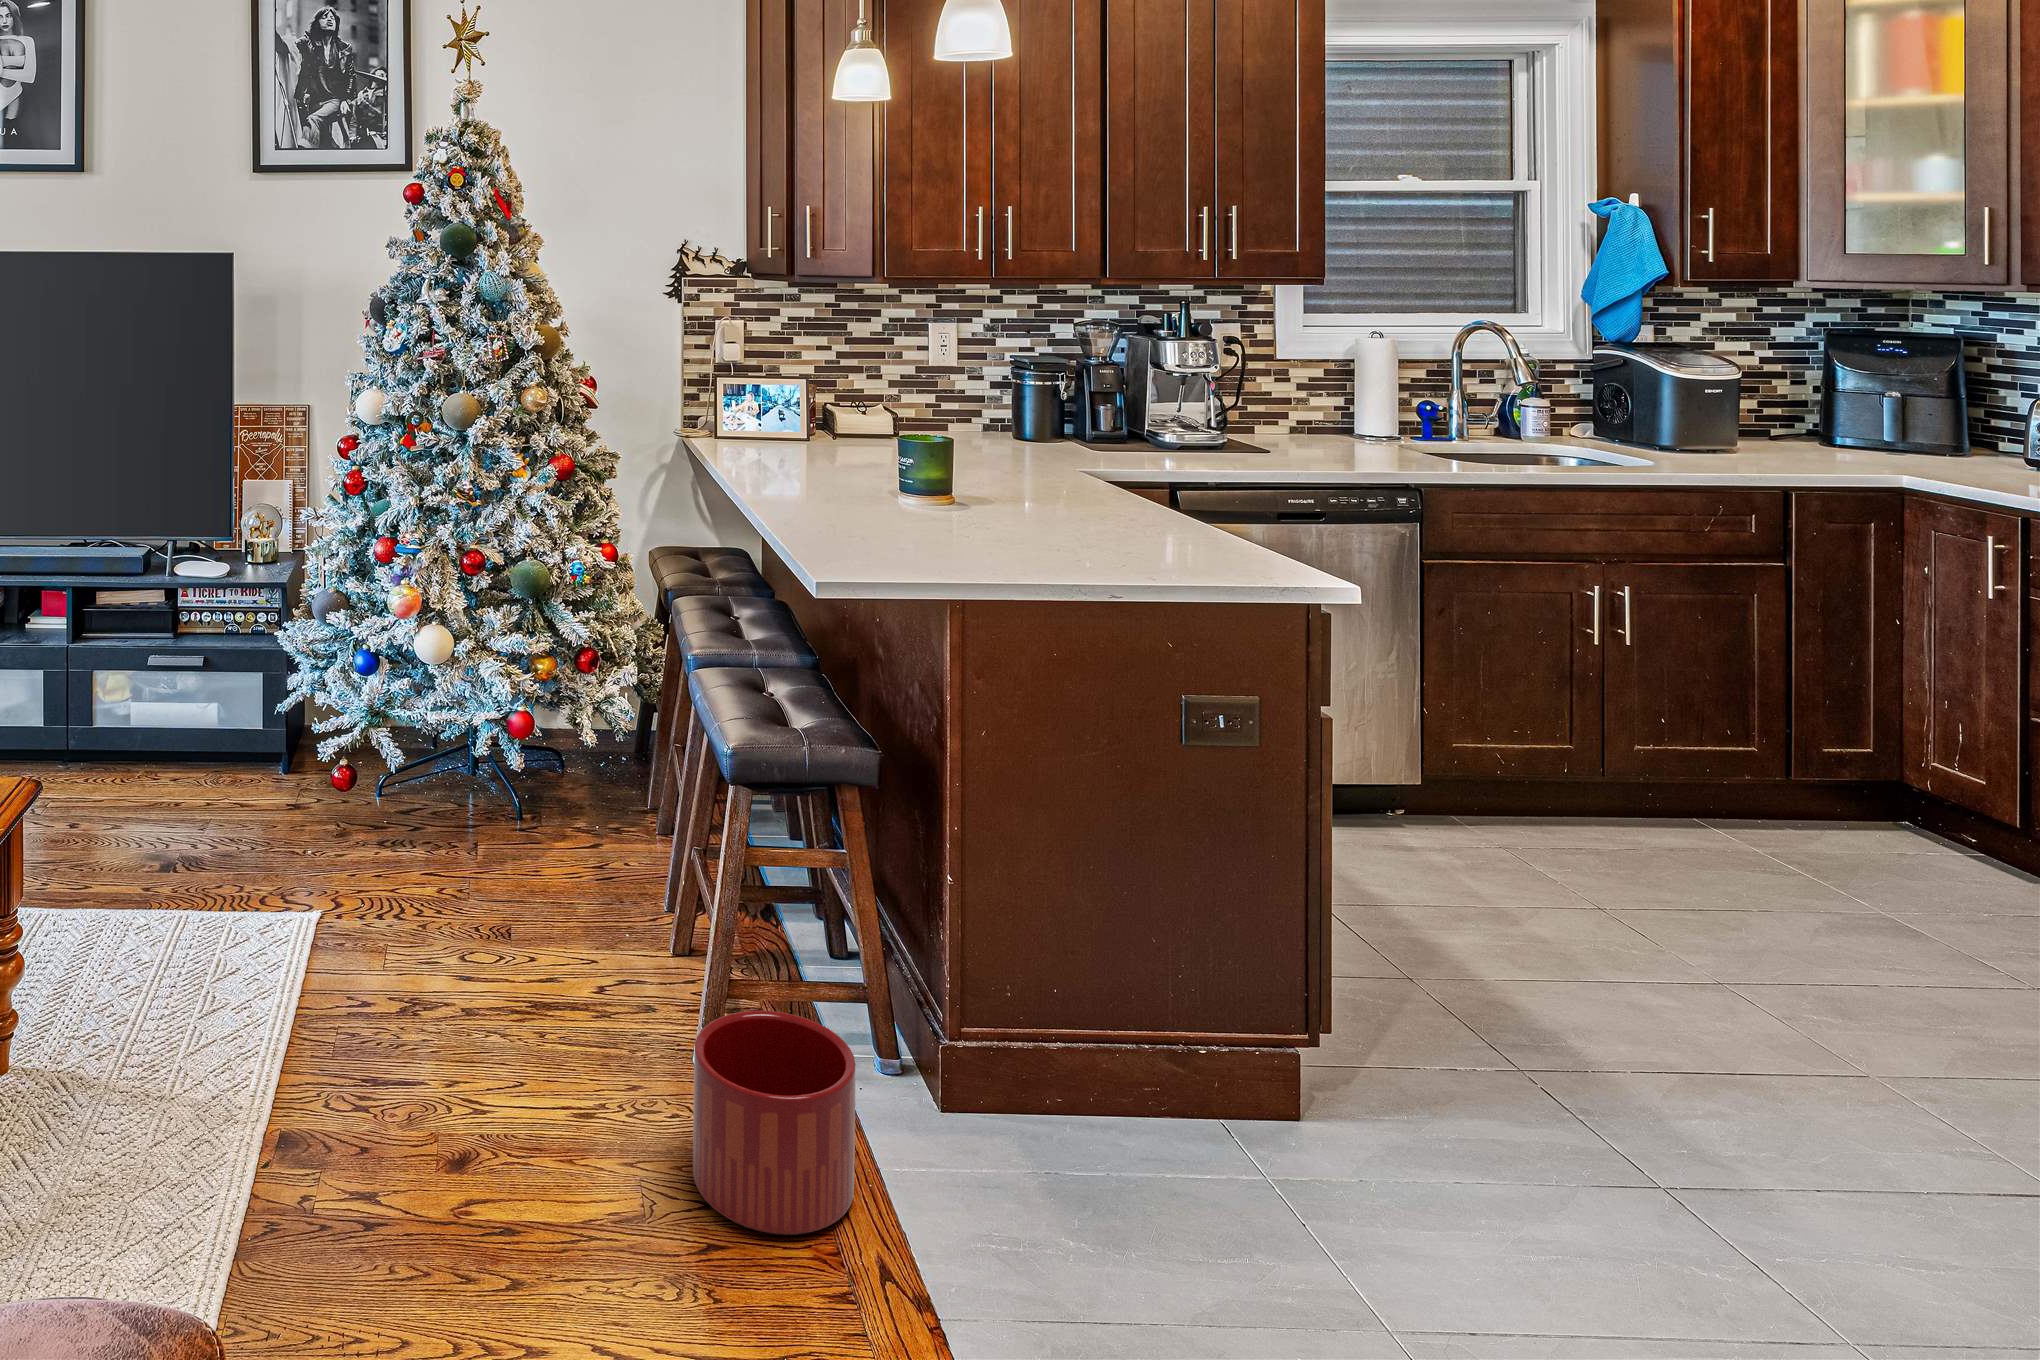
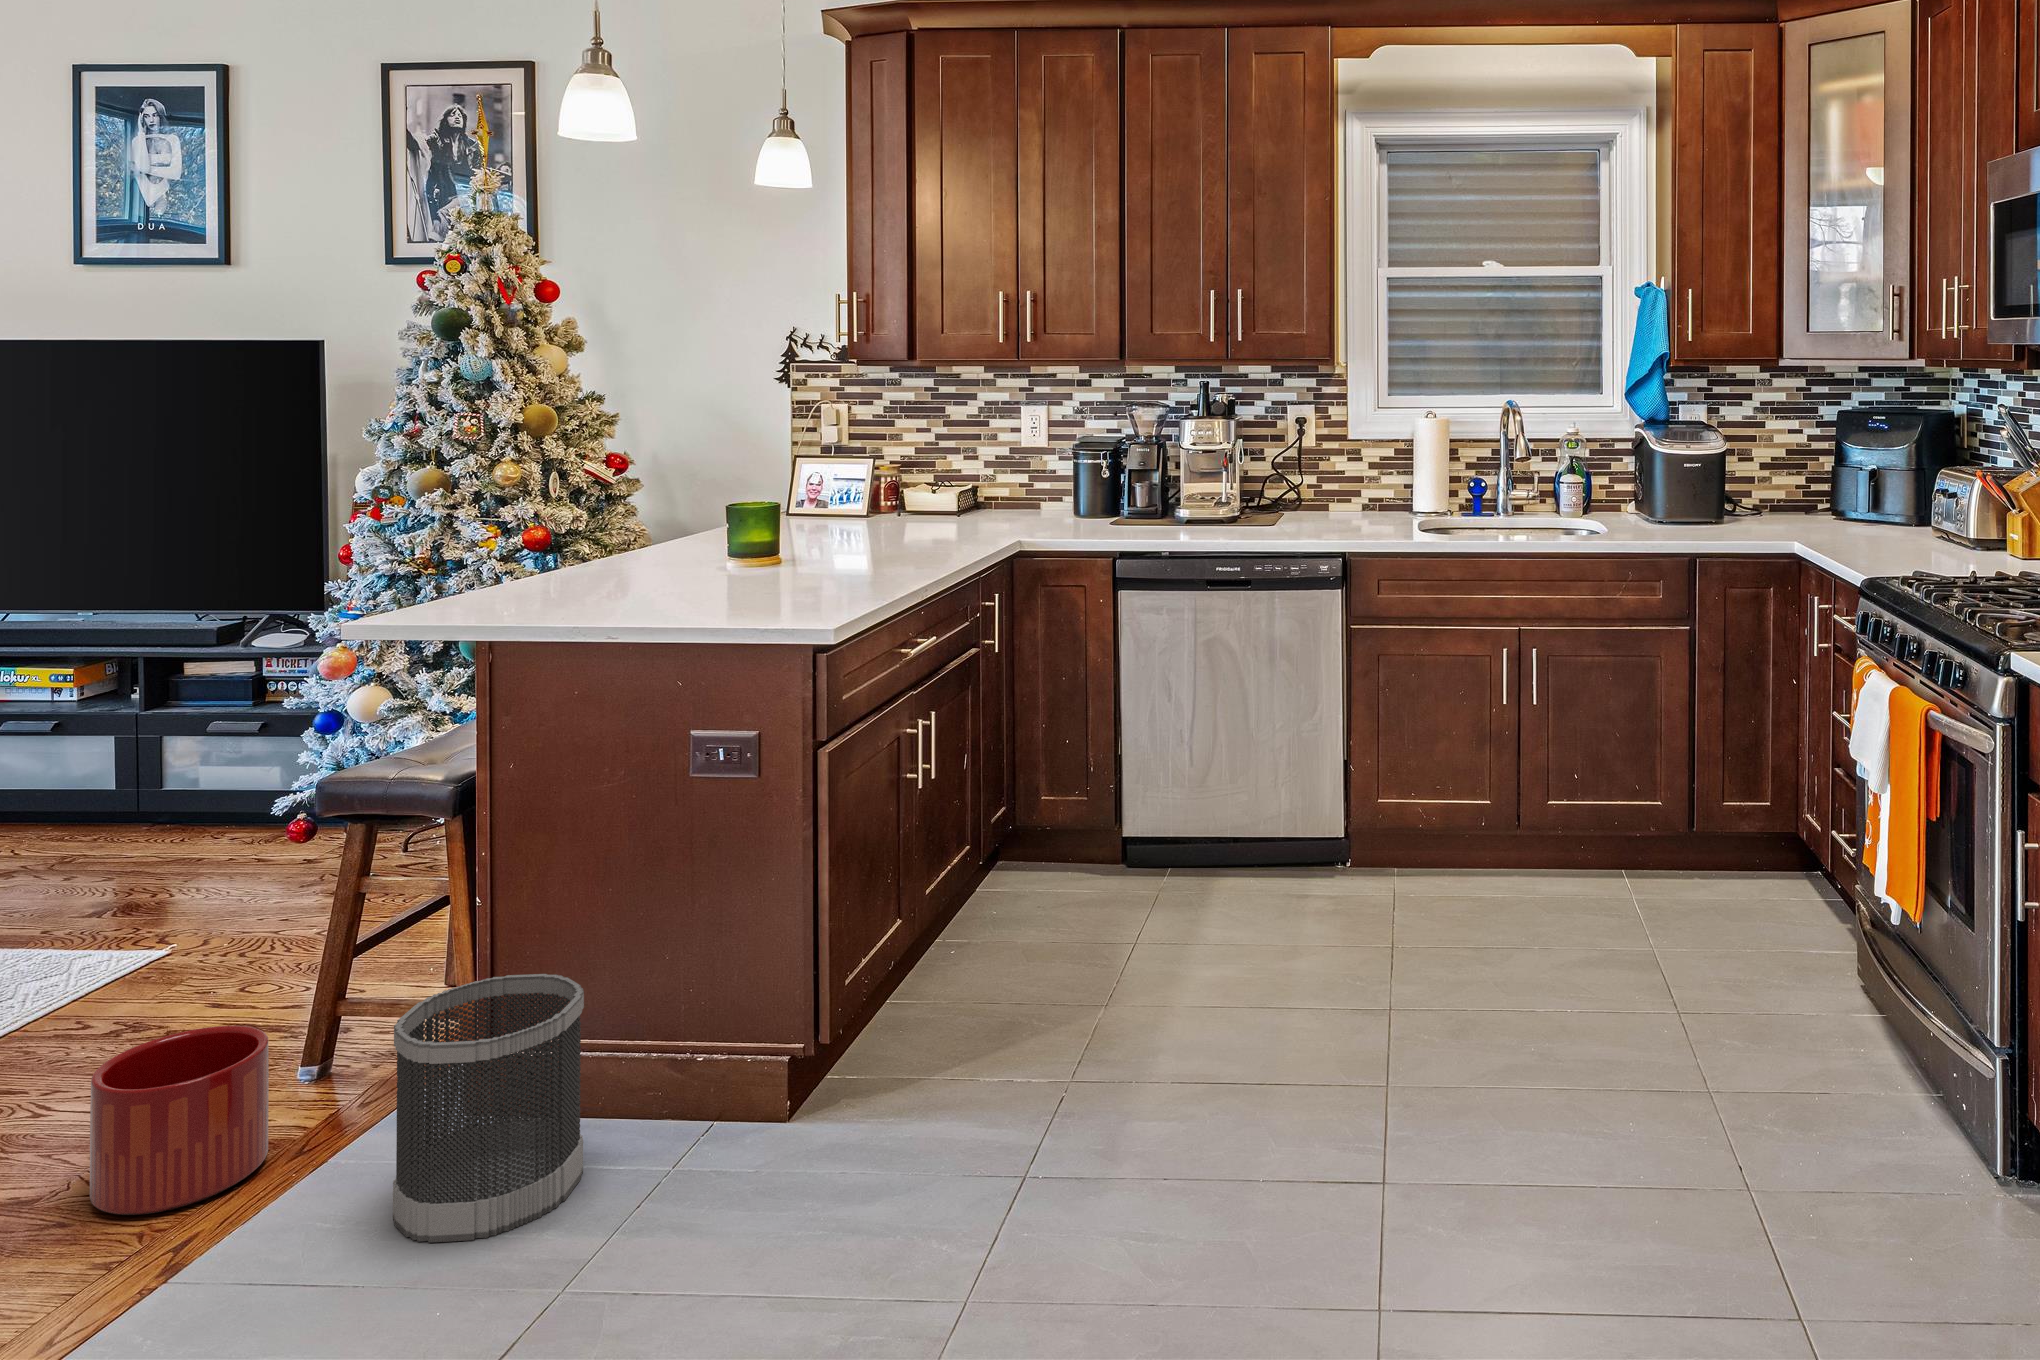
wastebasket: none [1054,954,1265,1270] -> present [393,974,584,1243]

